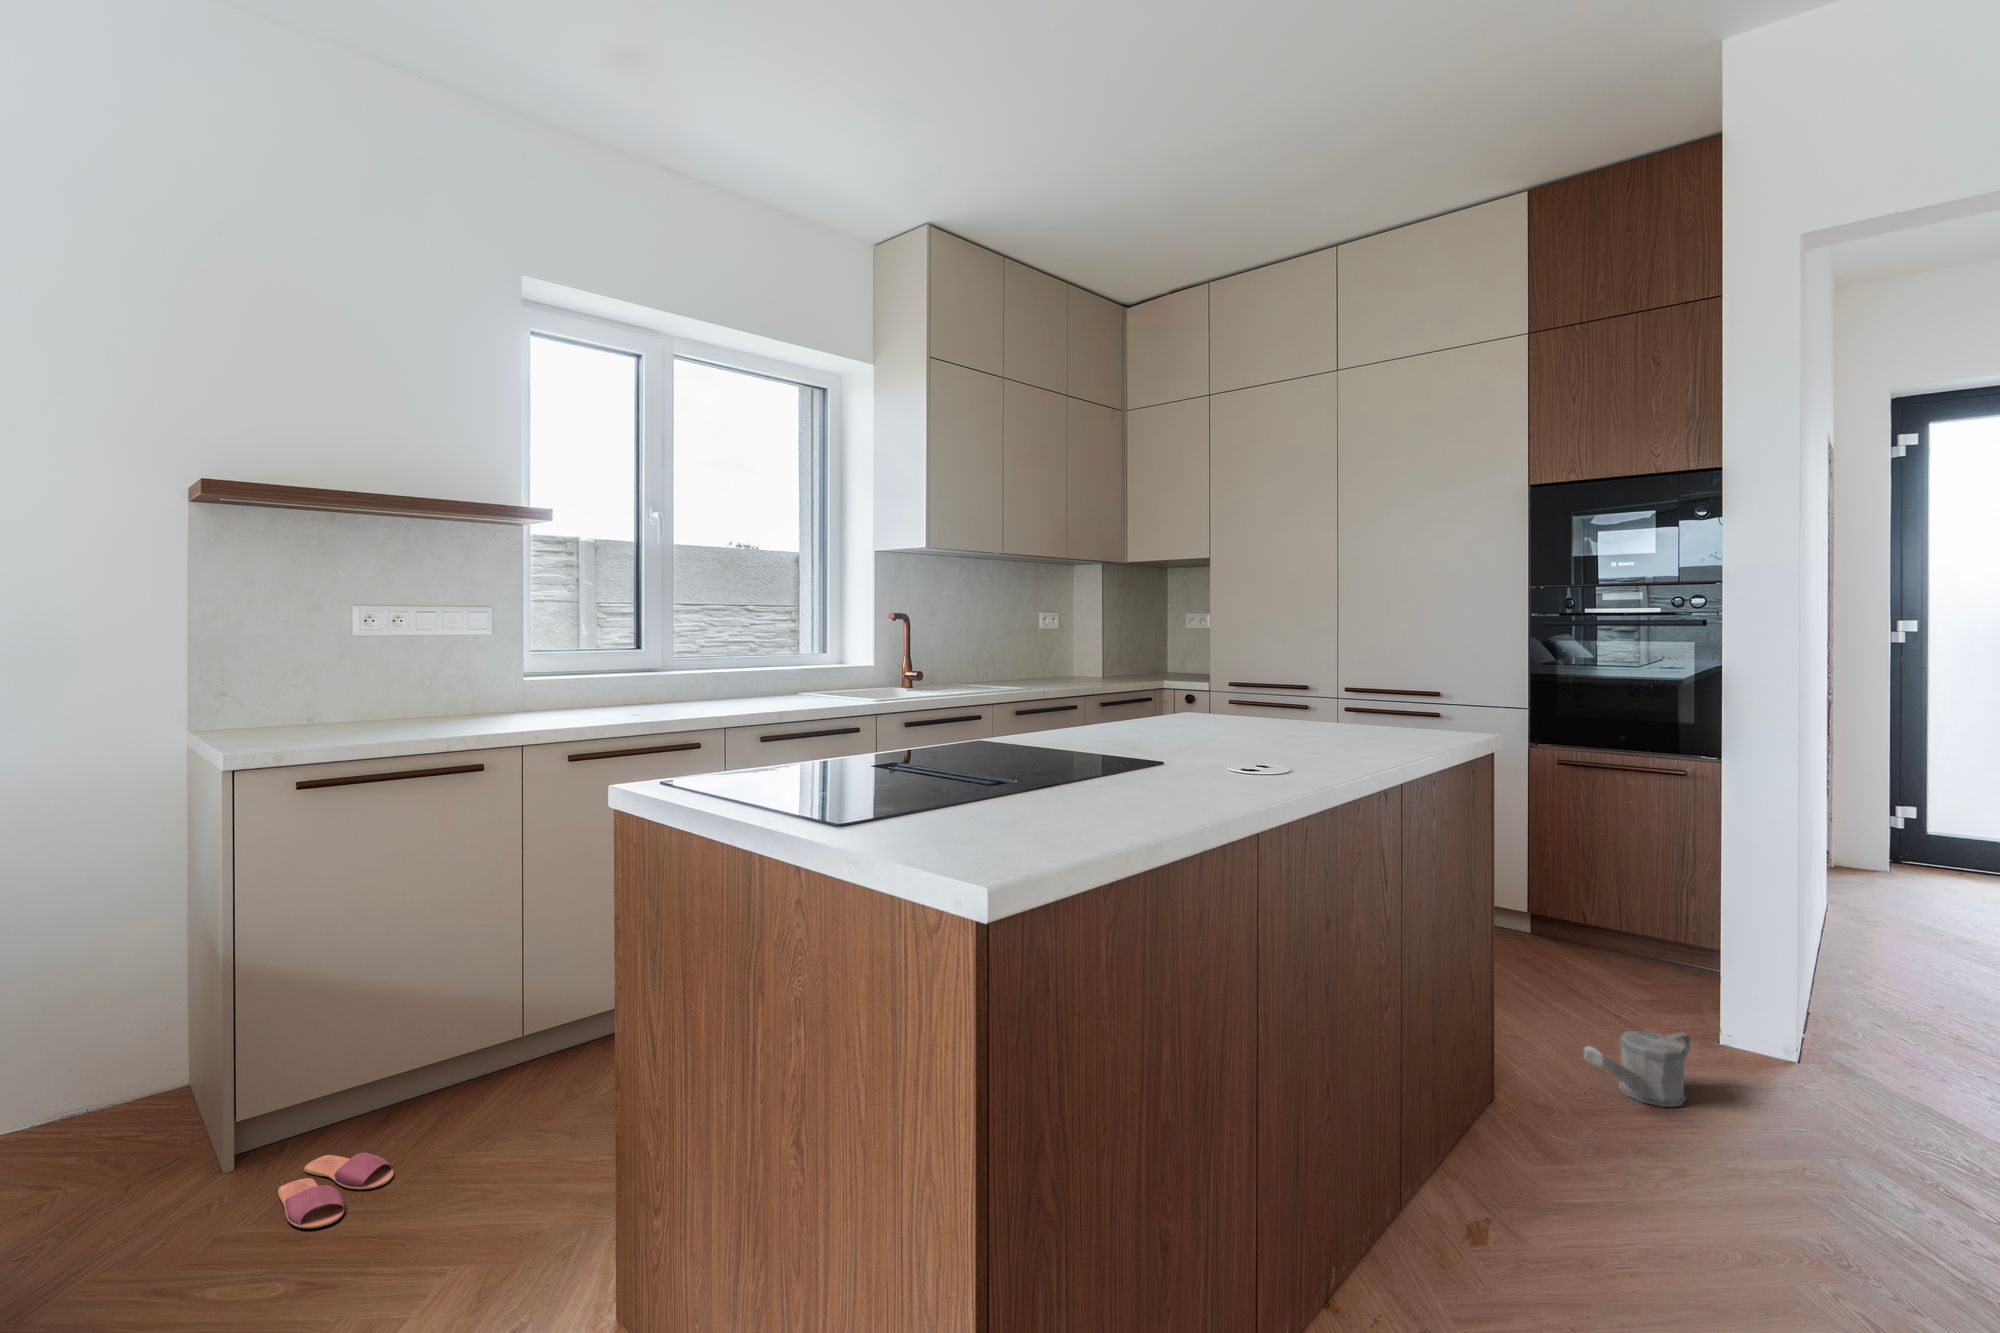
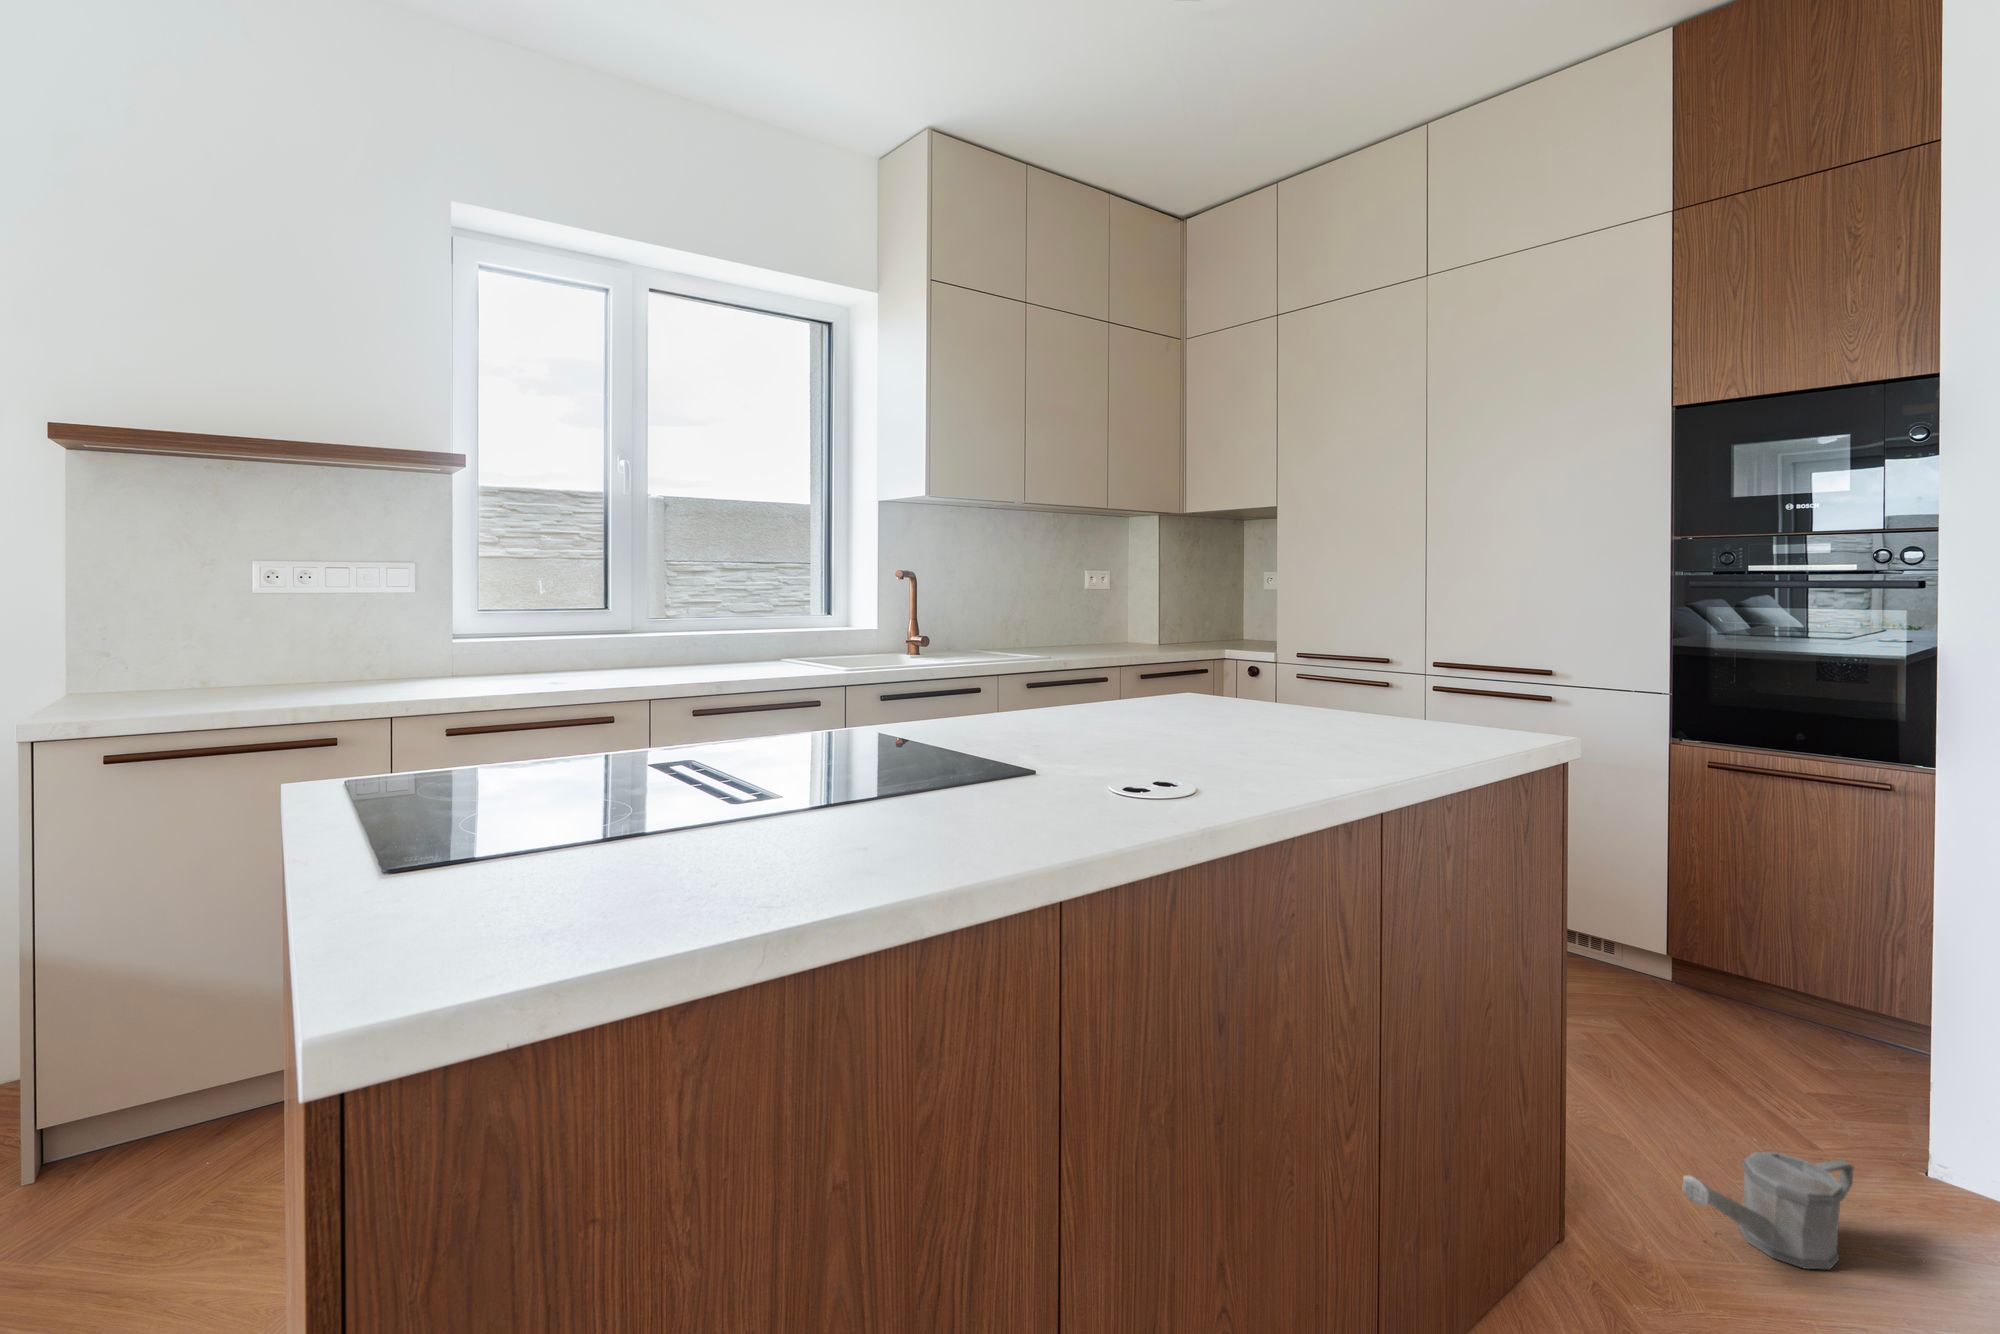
slippers: present [278,1152,394,1228] -> none [46,1172,193,1270]

